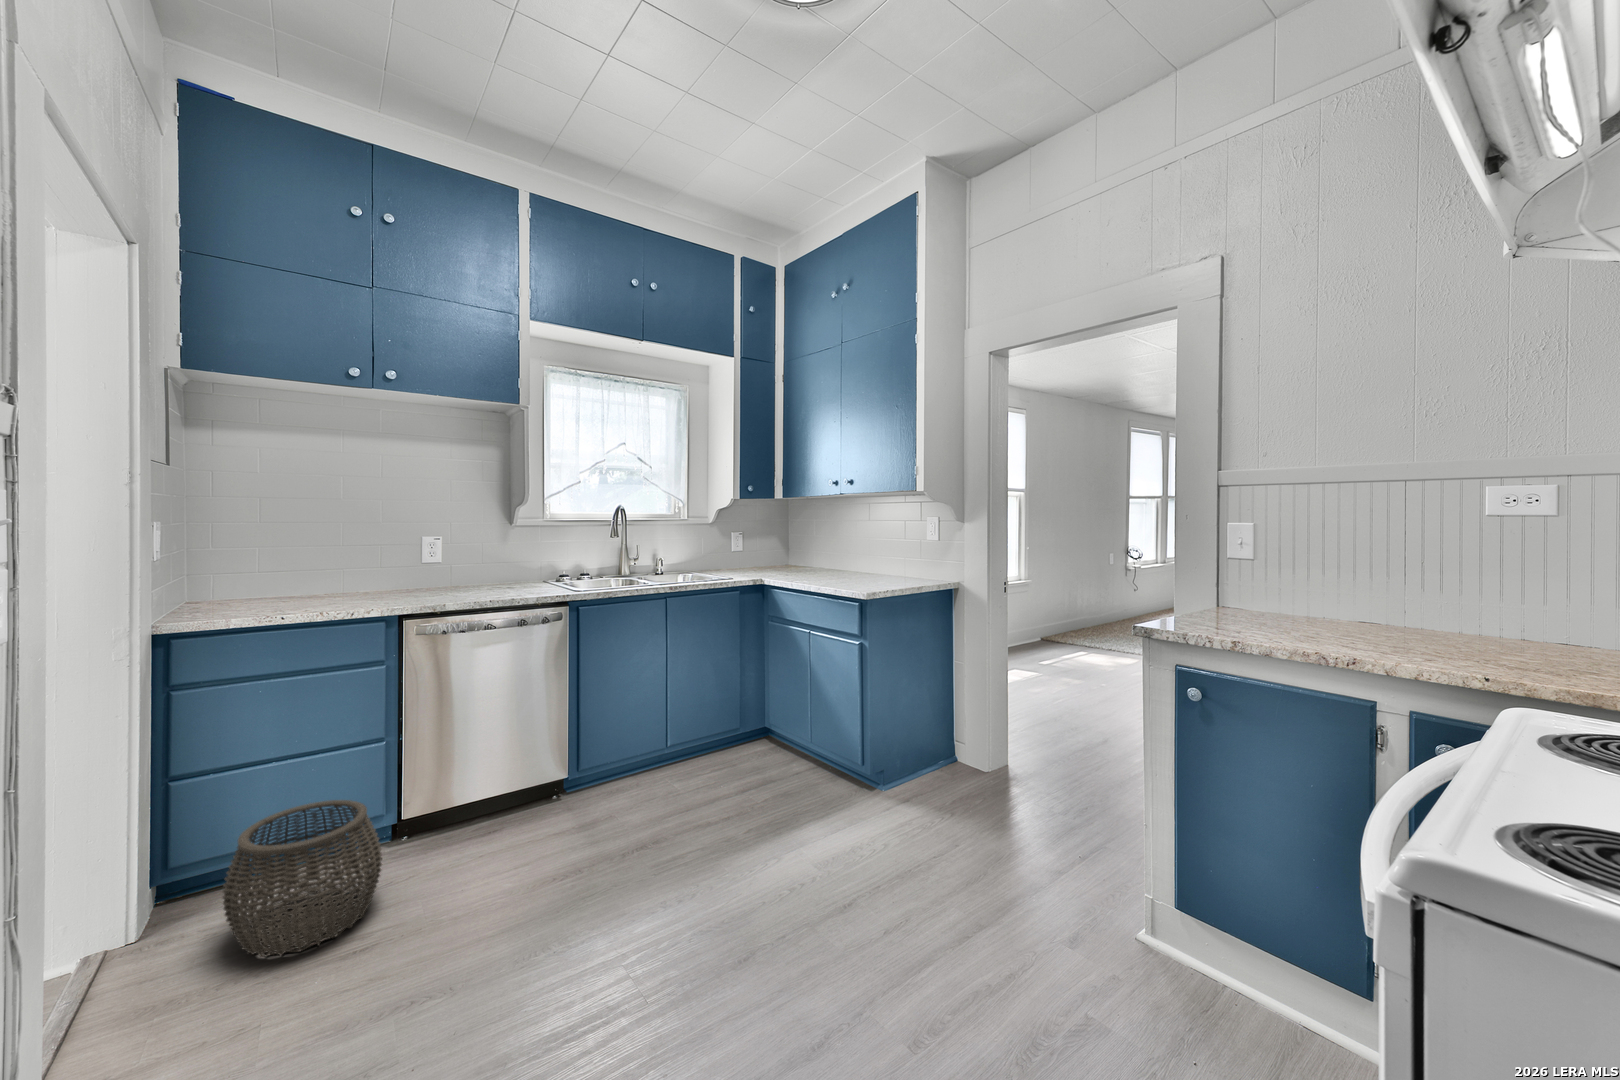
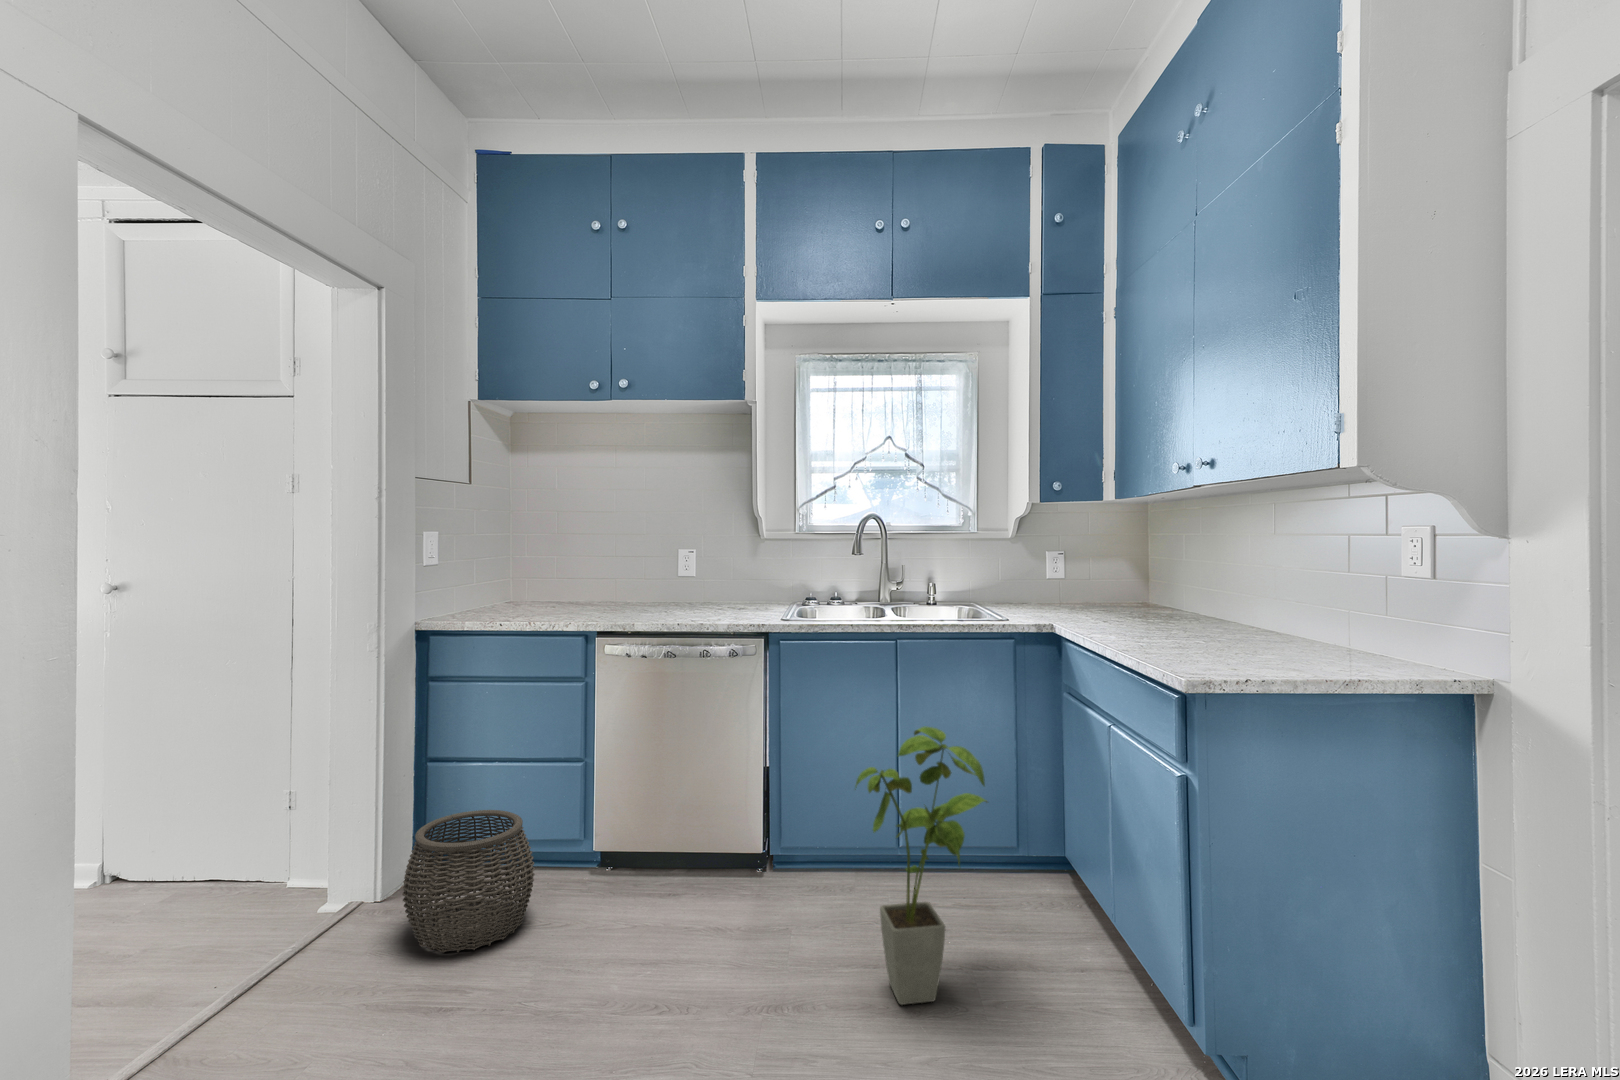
house plant: none [699,654,797,843] -> present [856,726,987,1005]

